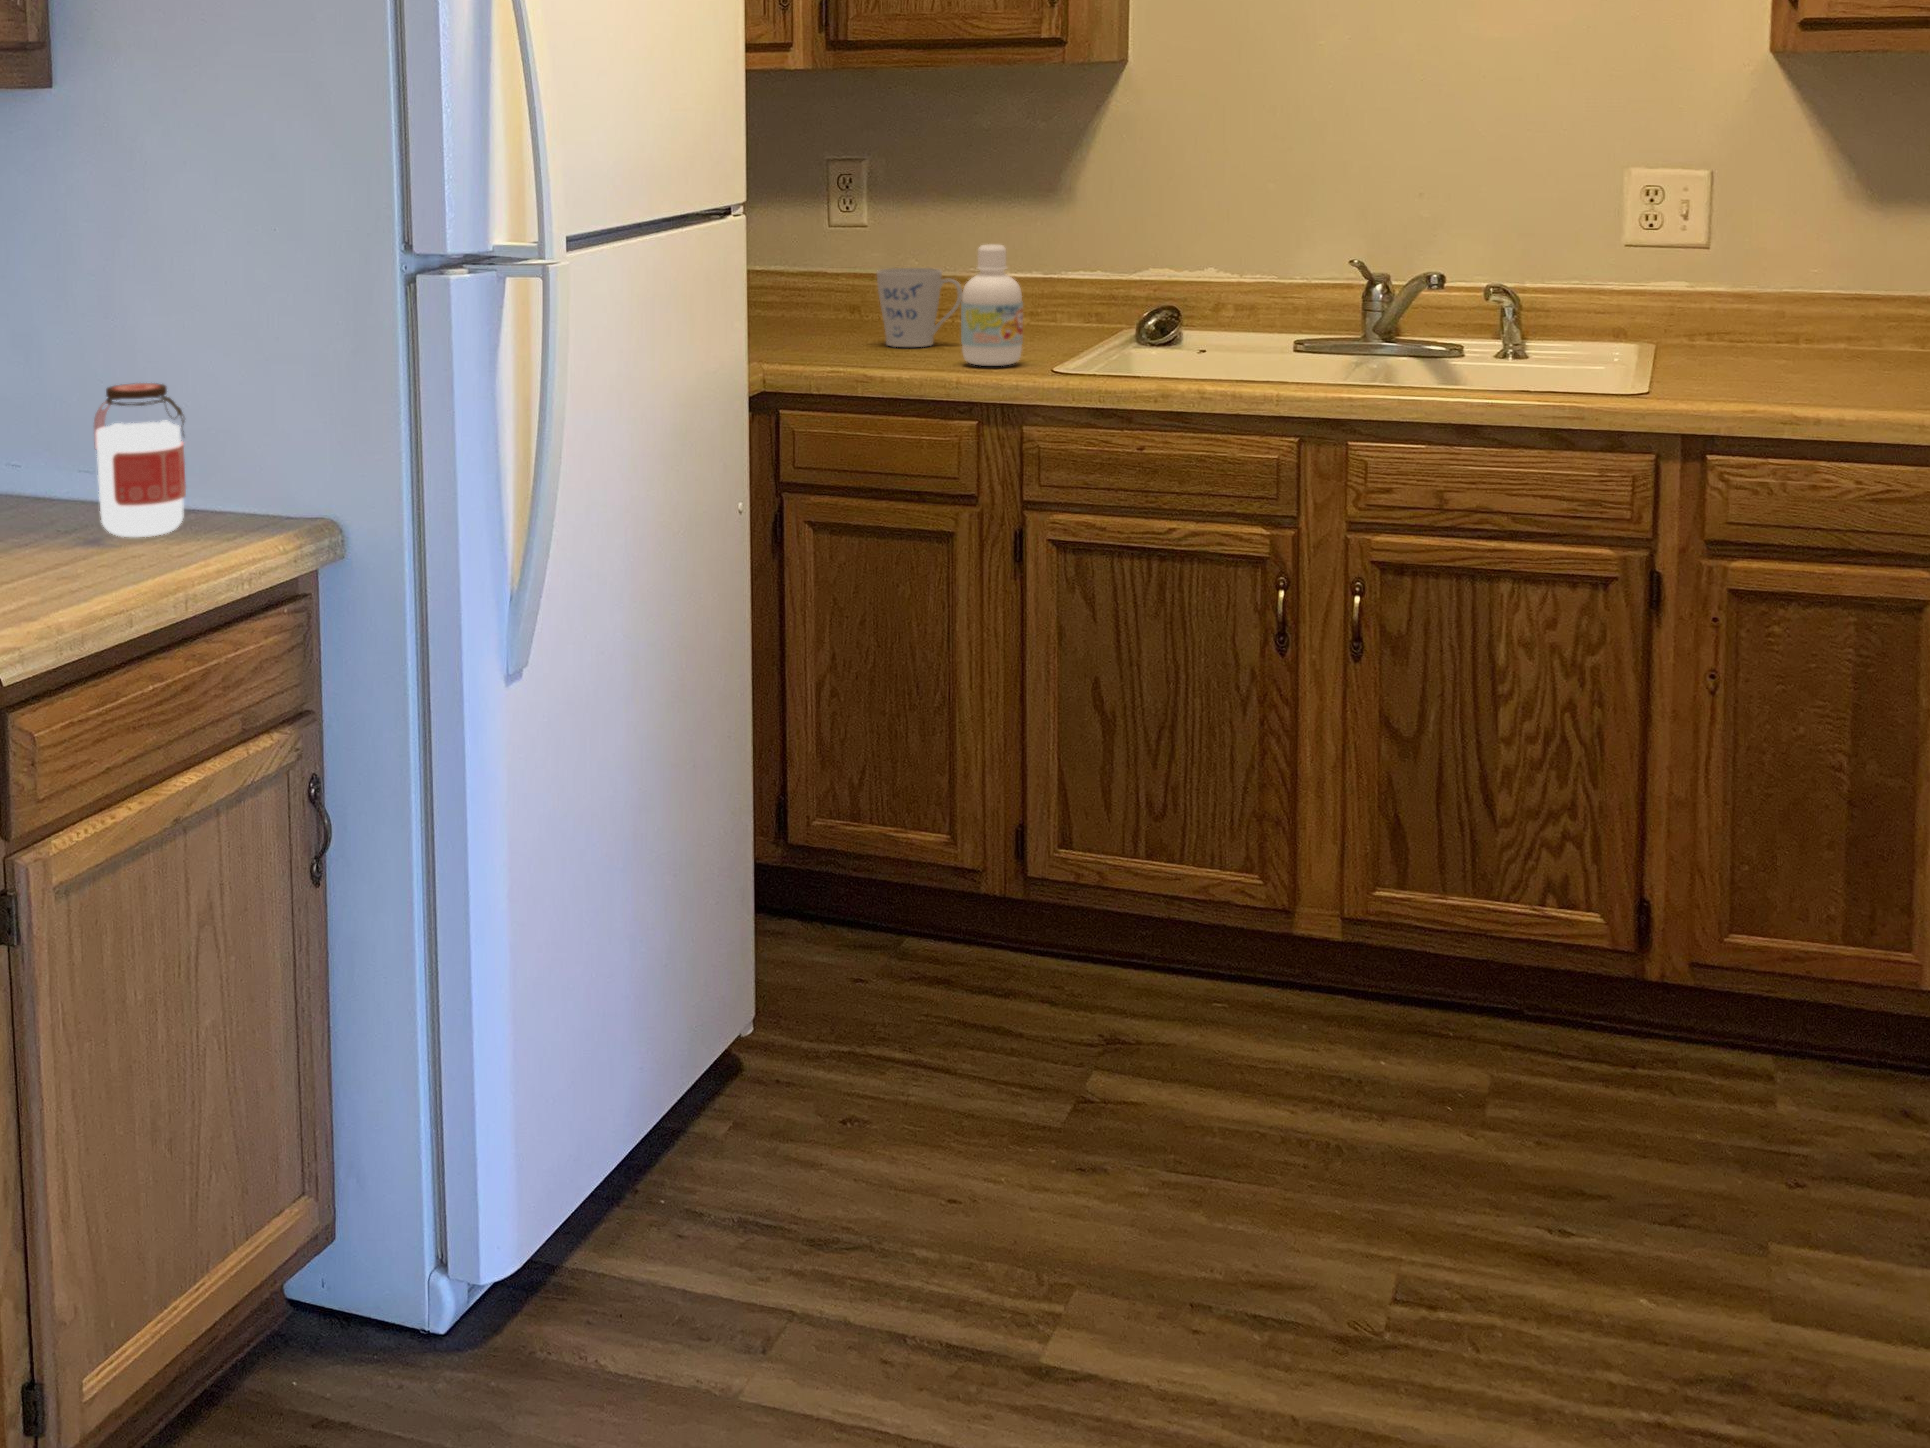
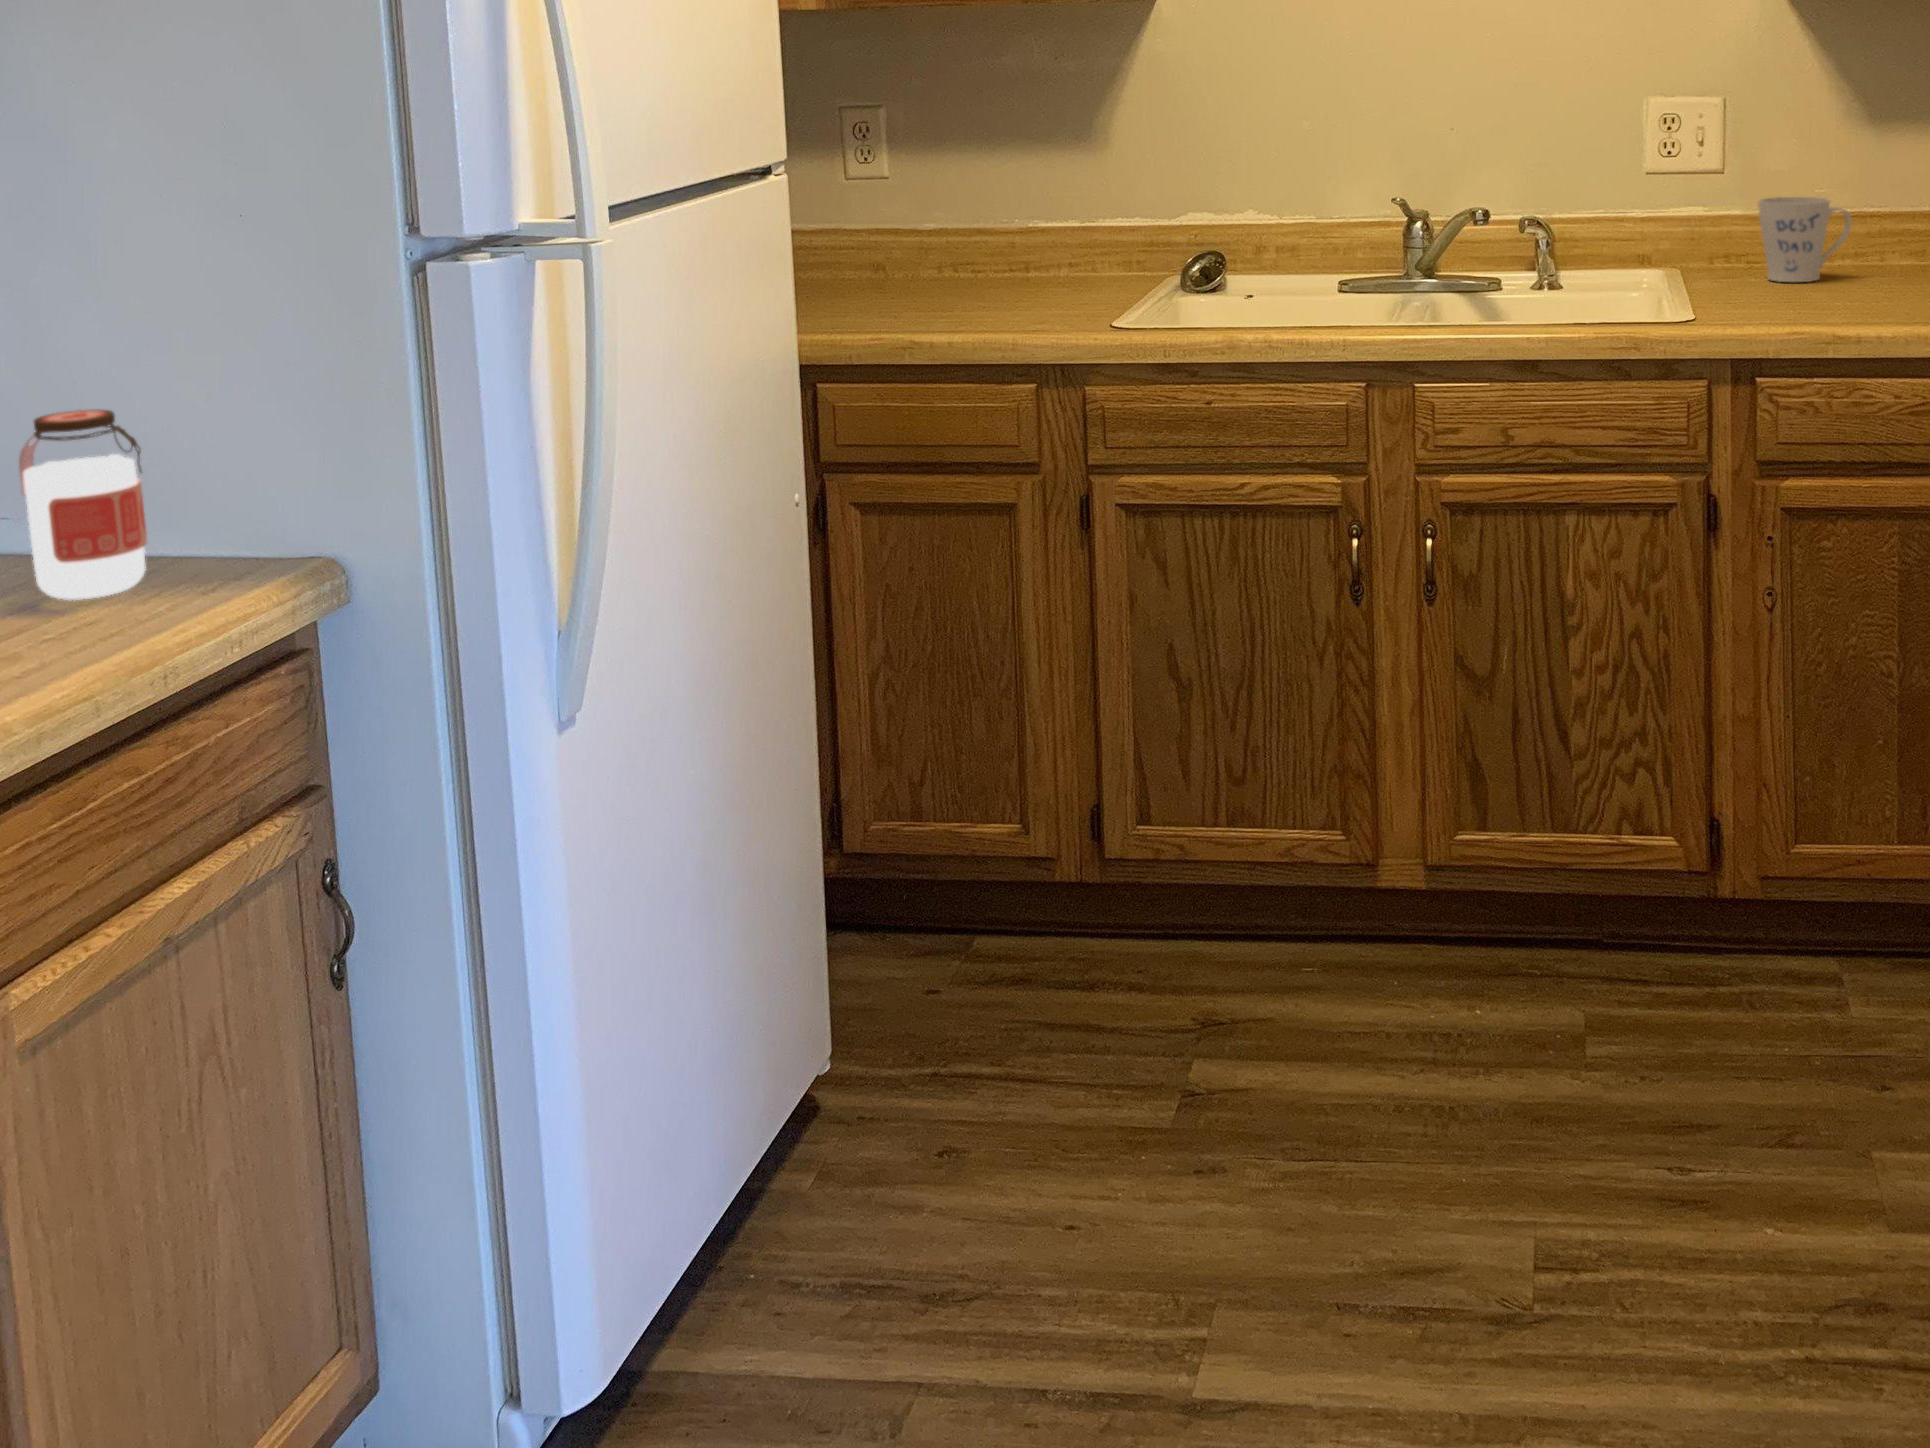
bottle: present [961,244,1023,366] -> none [1007,194,1074,323]
mug: present [877,268,962,347] -> present [1758,197,1851,282]

